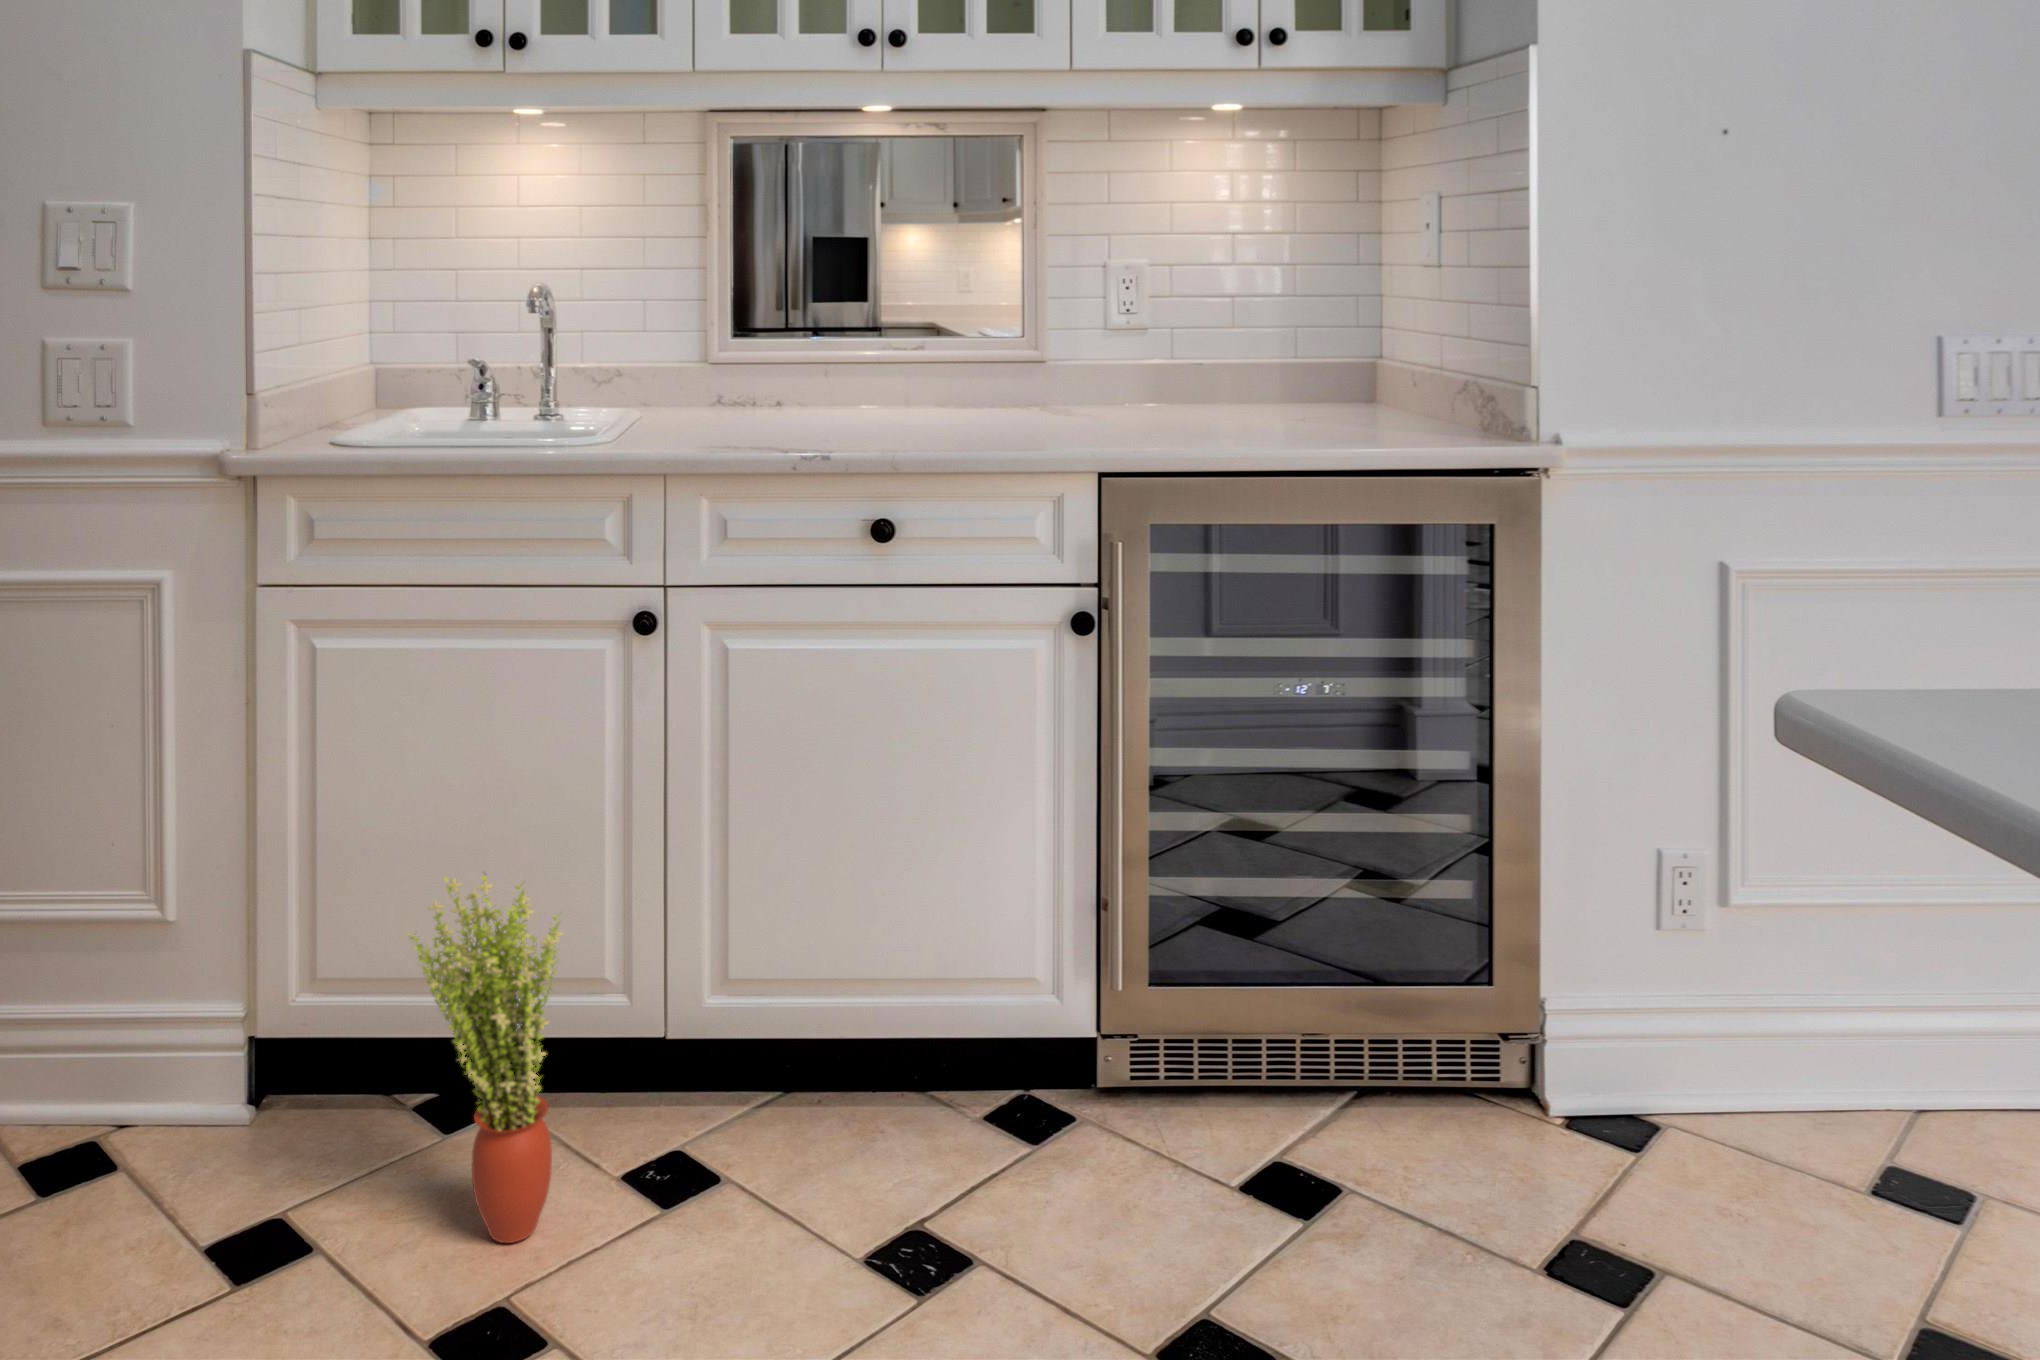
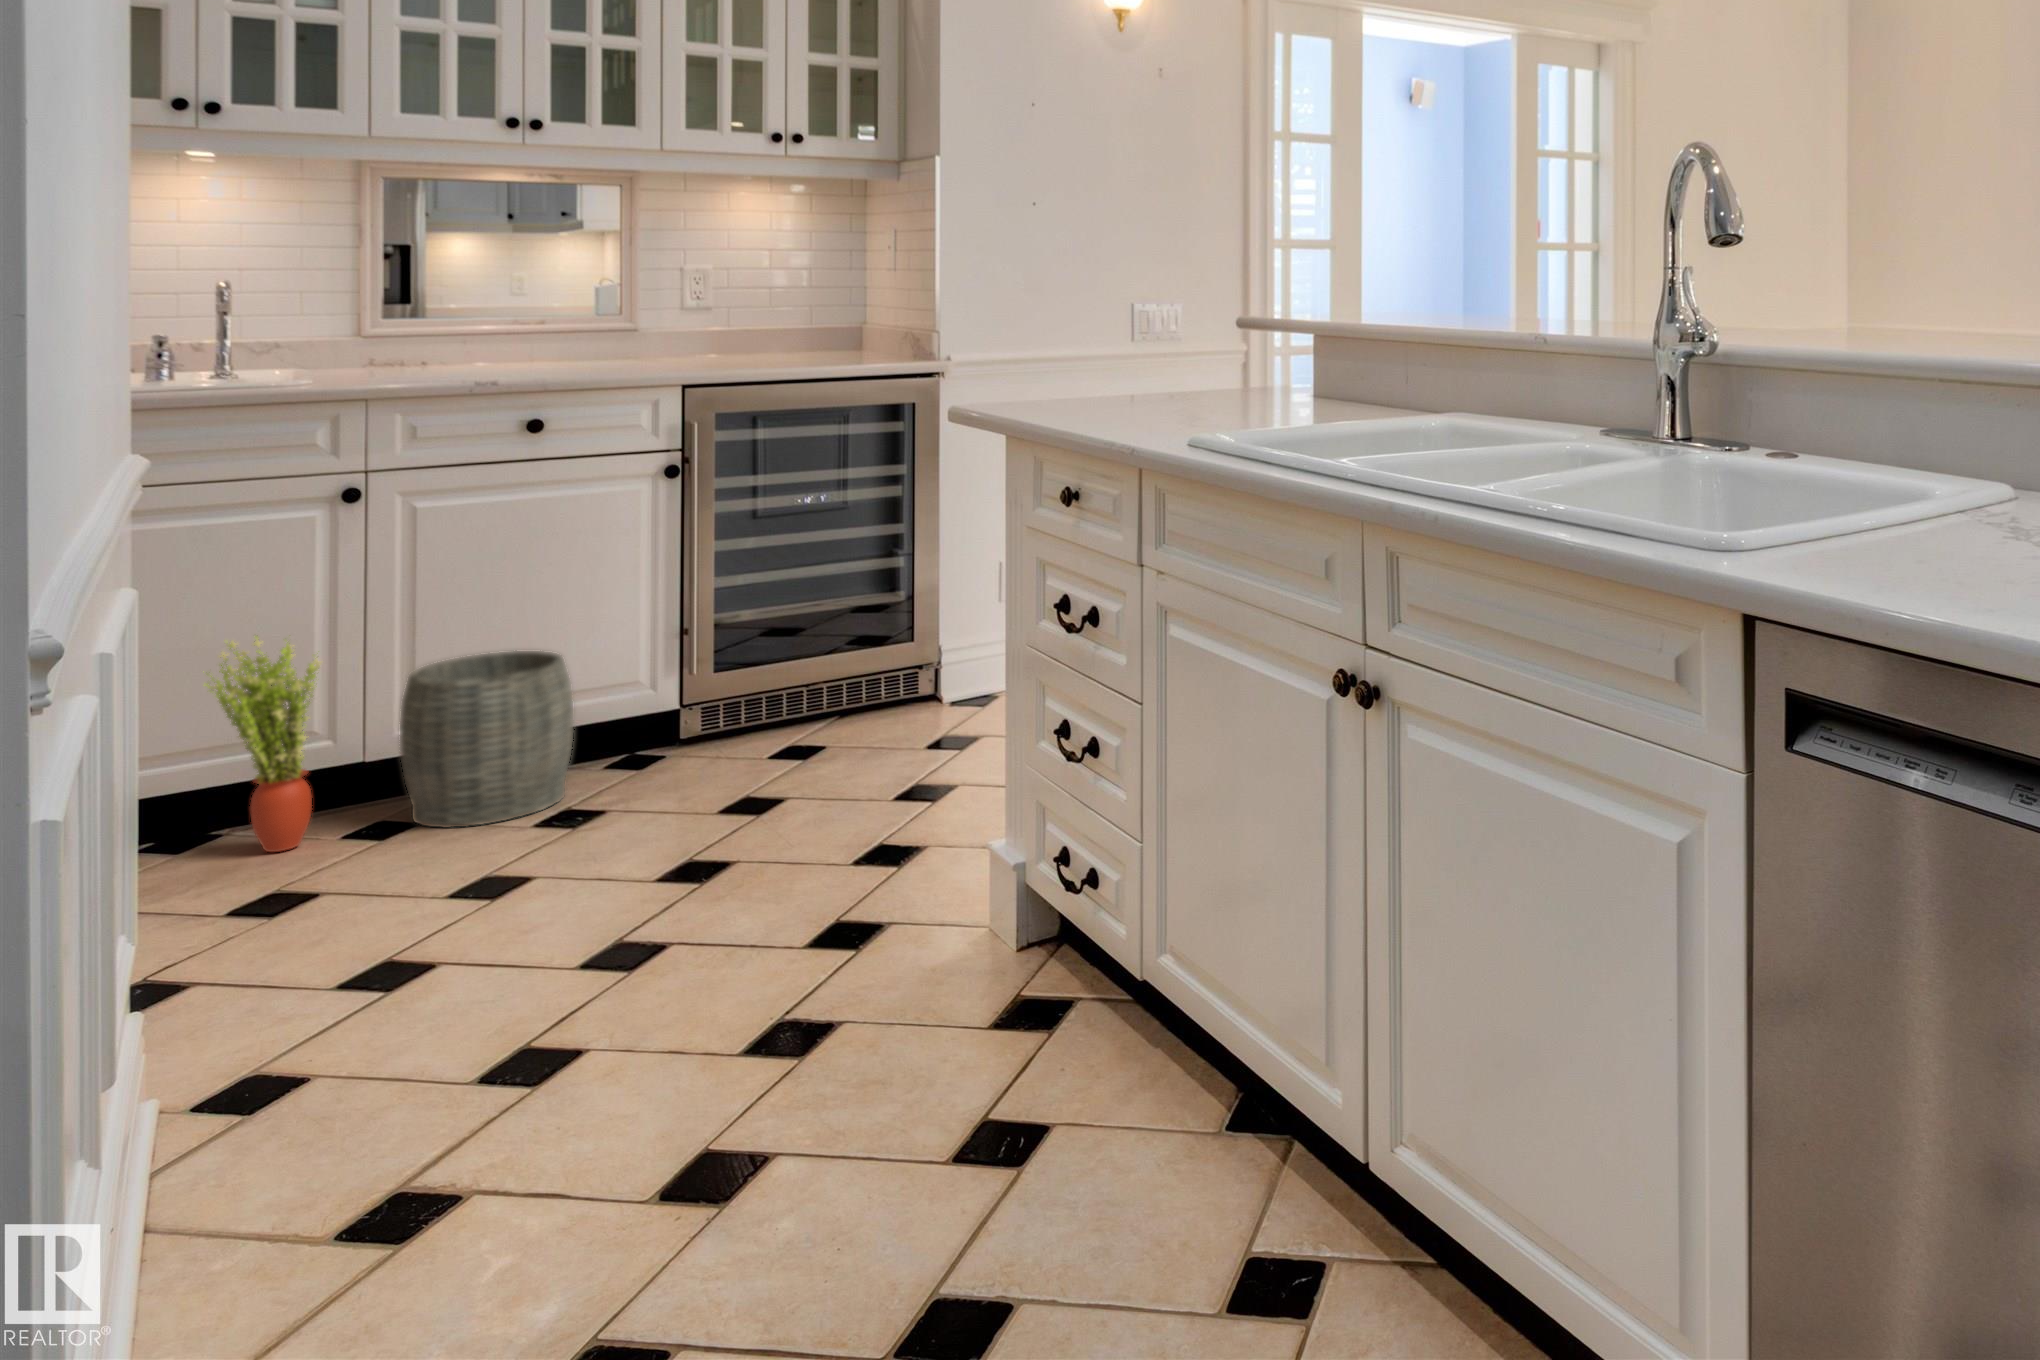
woven basket: none [674,916,922,1273] -> present [400,651,573,828]

